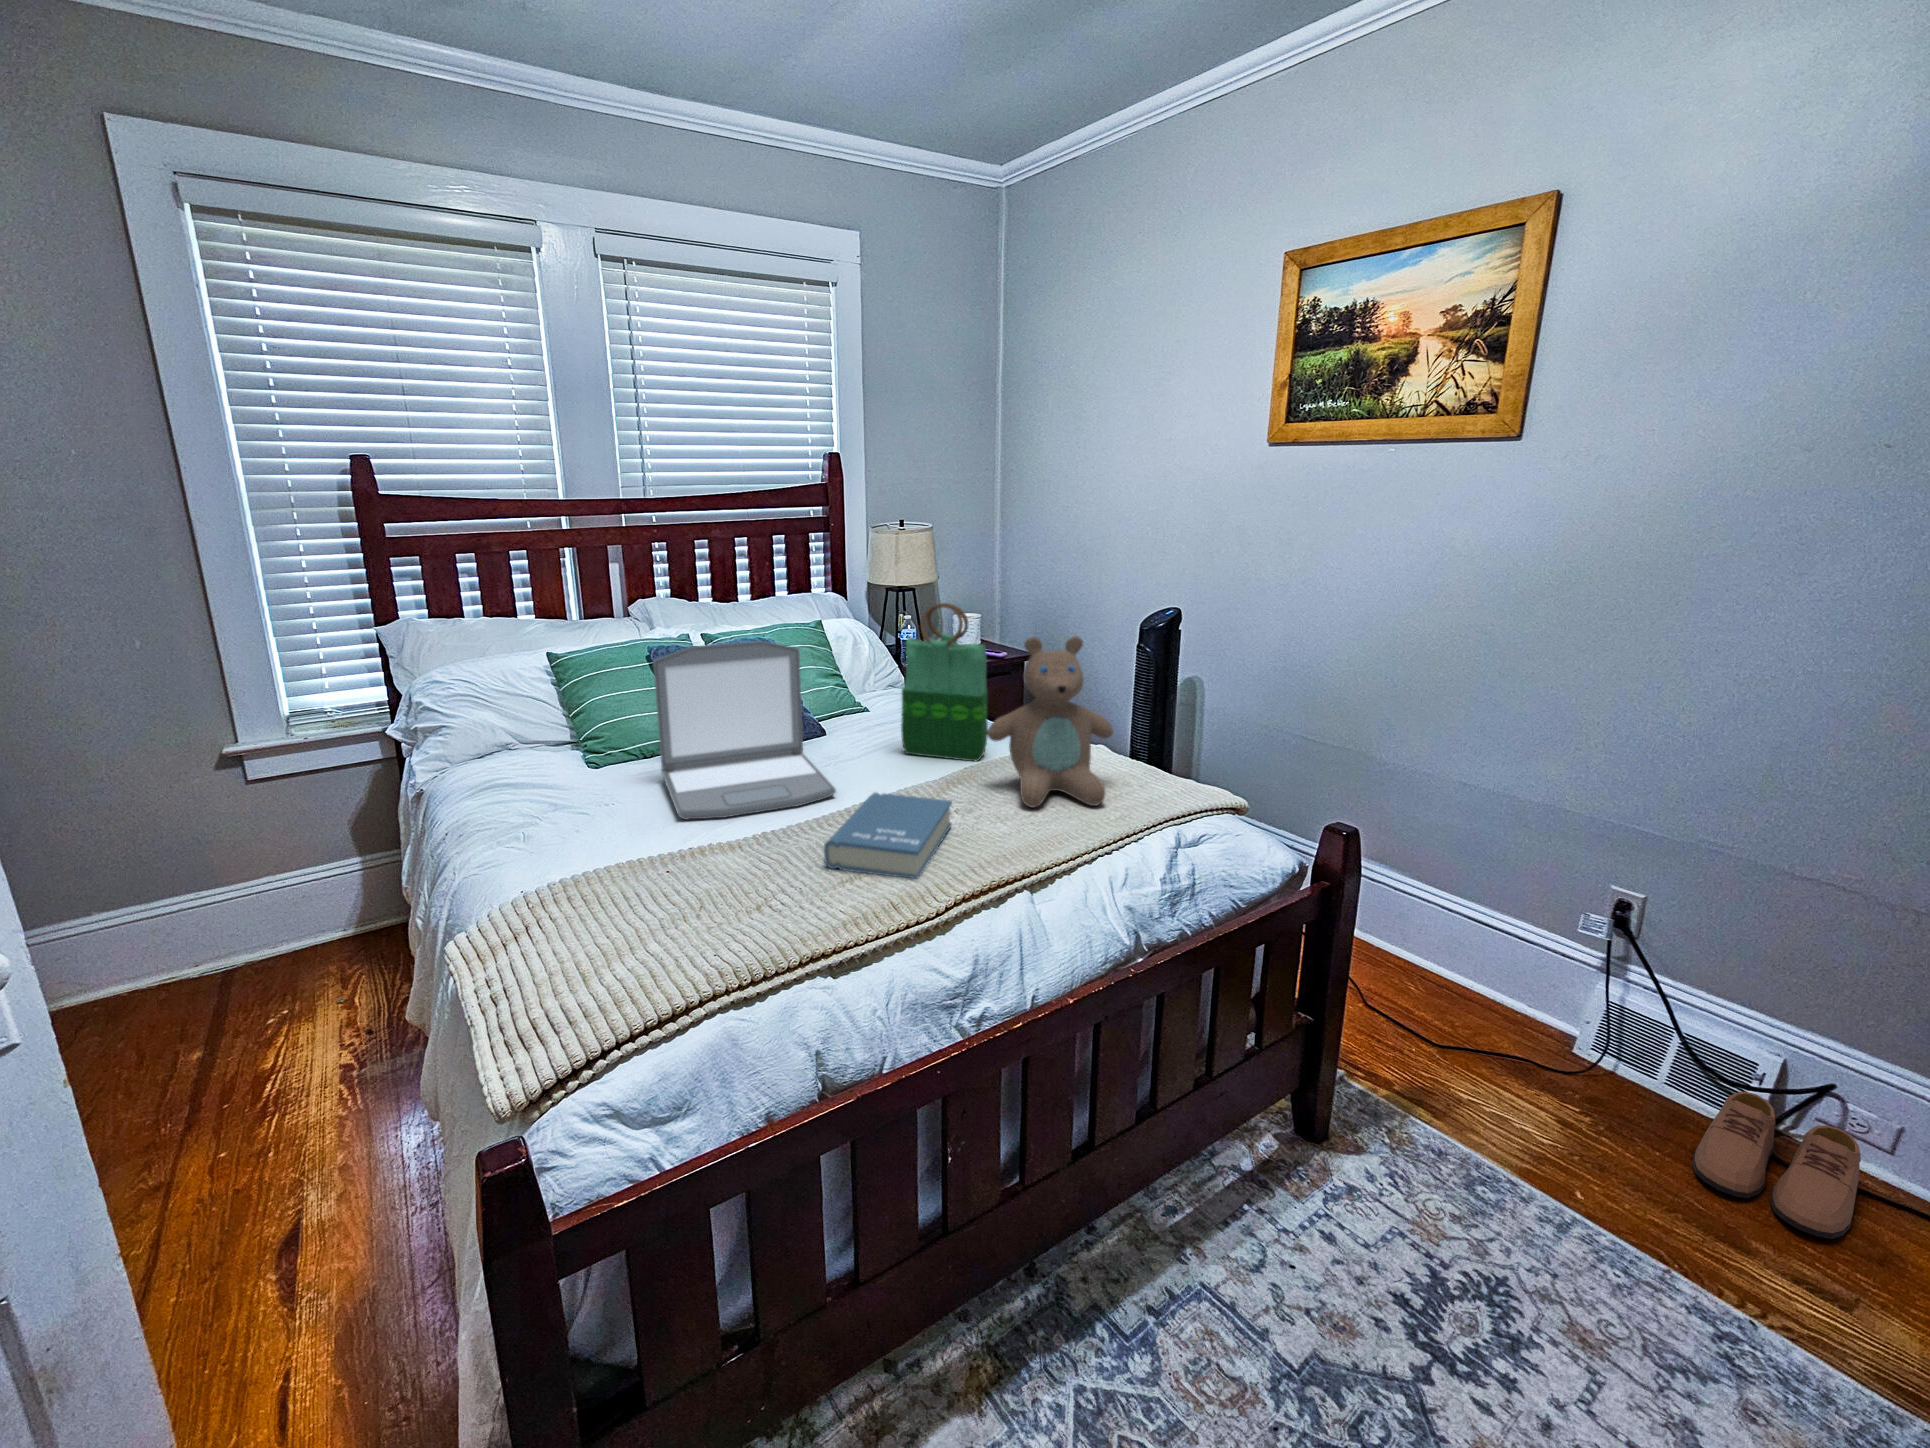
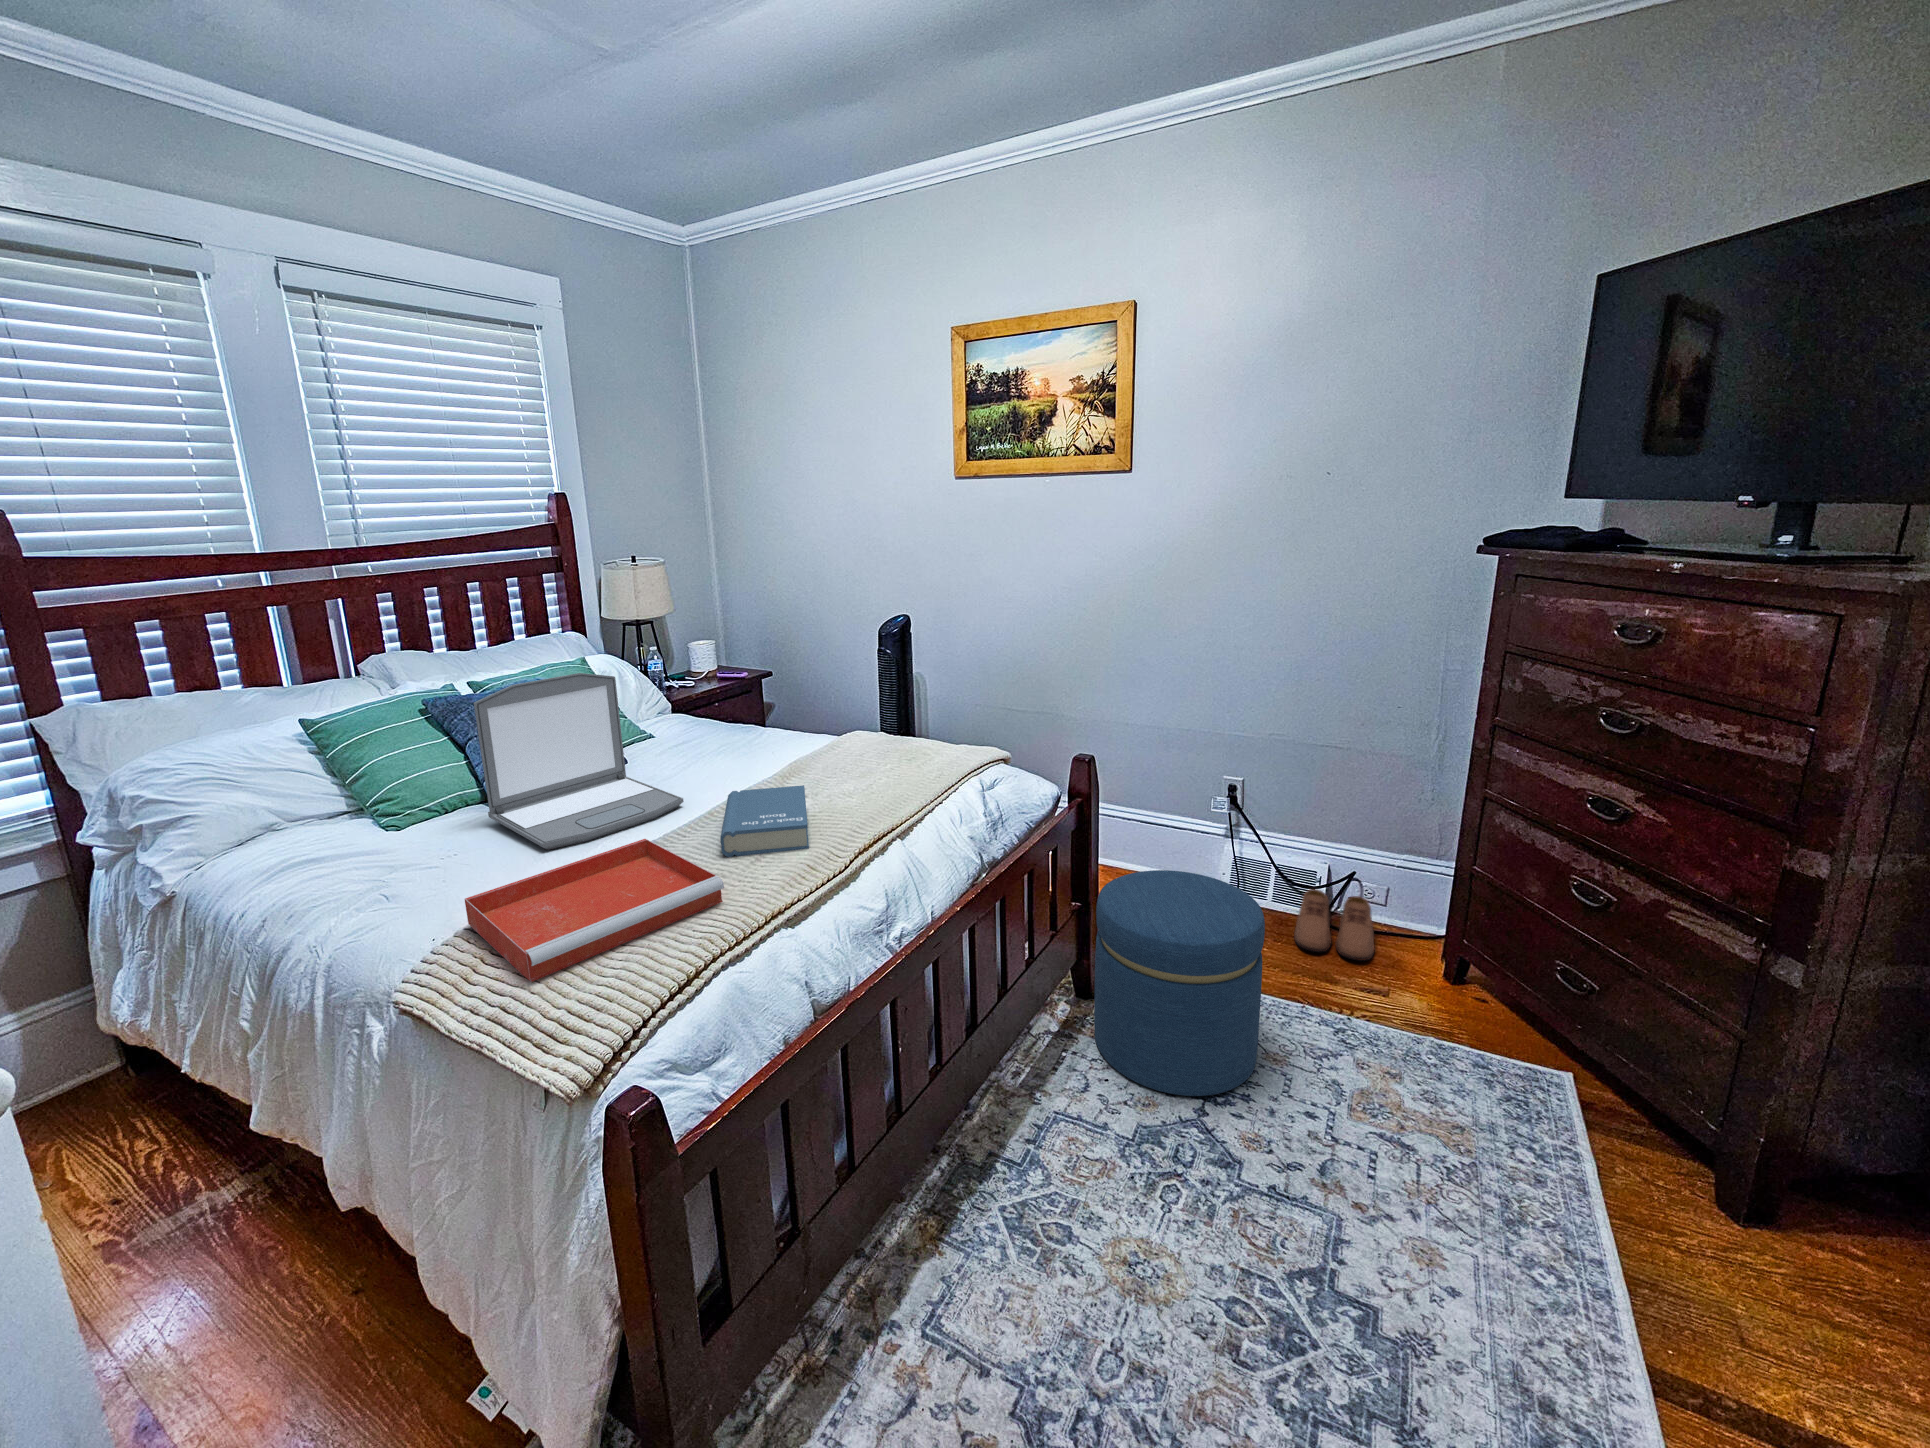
tote bag: present [901,603,988,761] -> none [709,623,790,763]
teddy bear: present [987,636,1113,808] -> none [807,638,914,784]
tray: none [551,830,785,967] -> present [465,839,724,982]
ottoman: none [1297,1001,1589,1360] -> present [1094,870,1265,1096]

